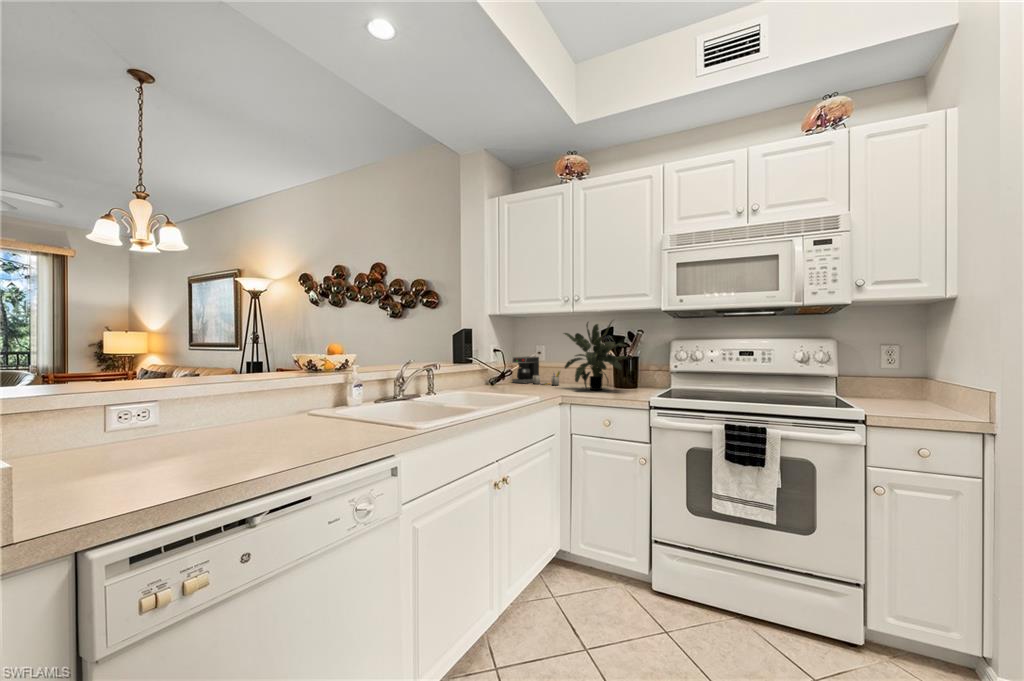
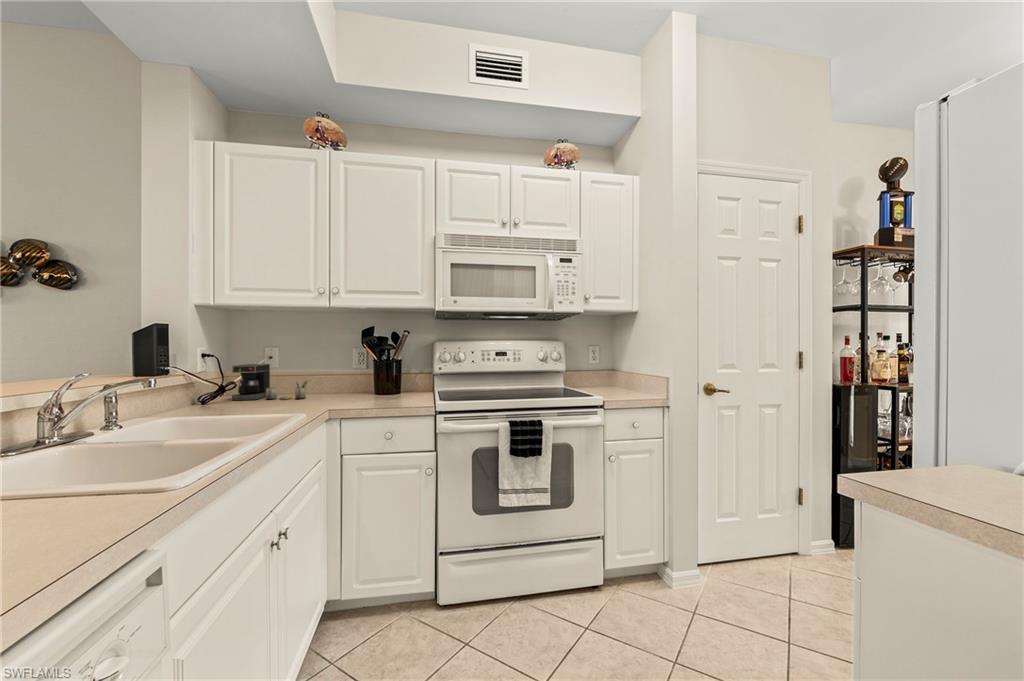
potted plant: present [564,321,627,390] -> none [317,319,398,400]

